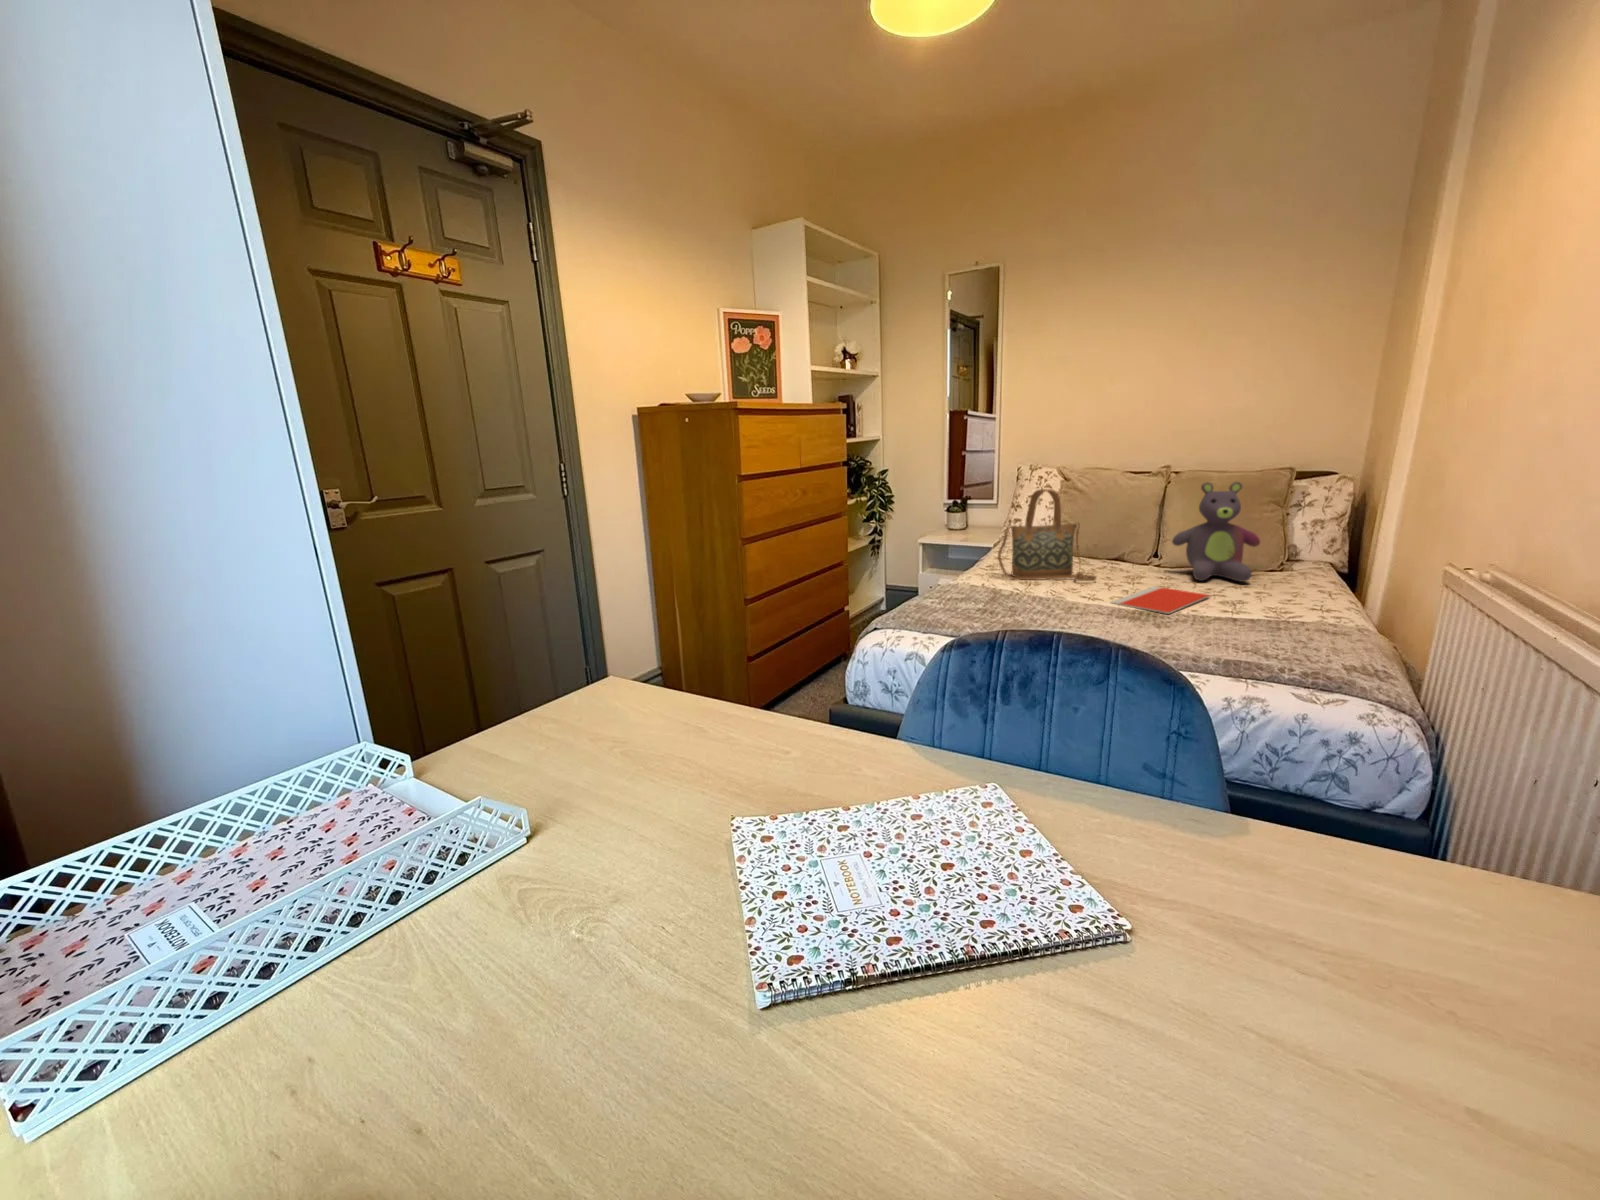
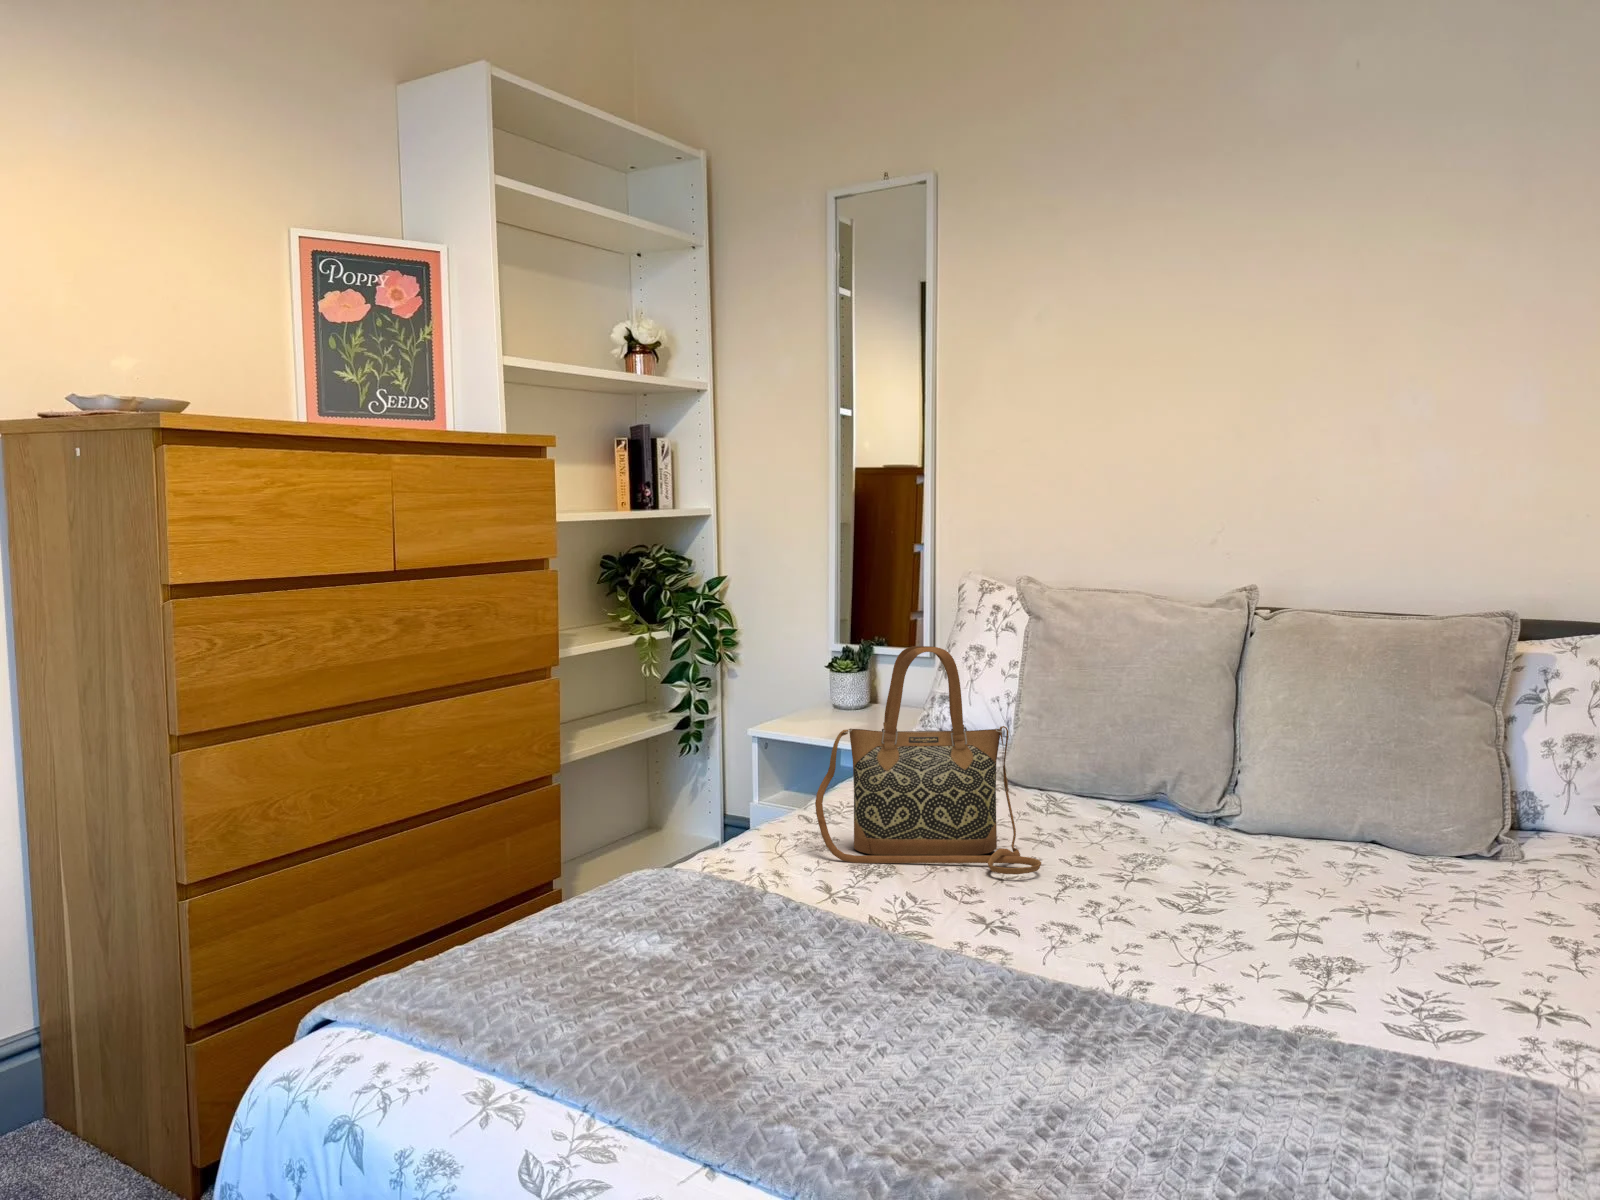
stuffed bear: present [1172,482,1260,582] -> none [1233,644,1432,893]
notebook: present [1111,586,1210,614] -> none [1022,899,1285,1006]

